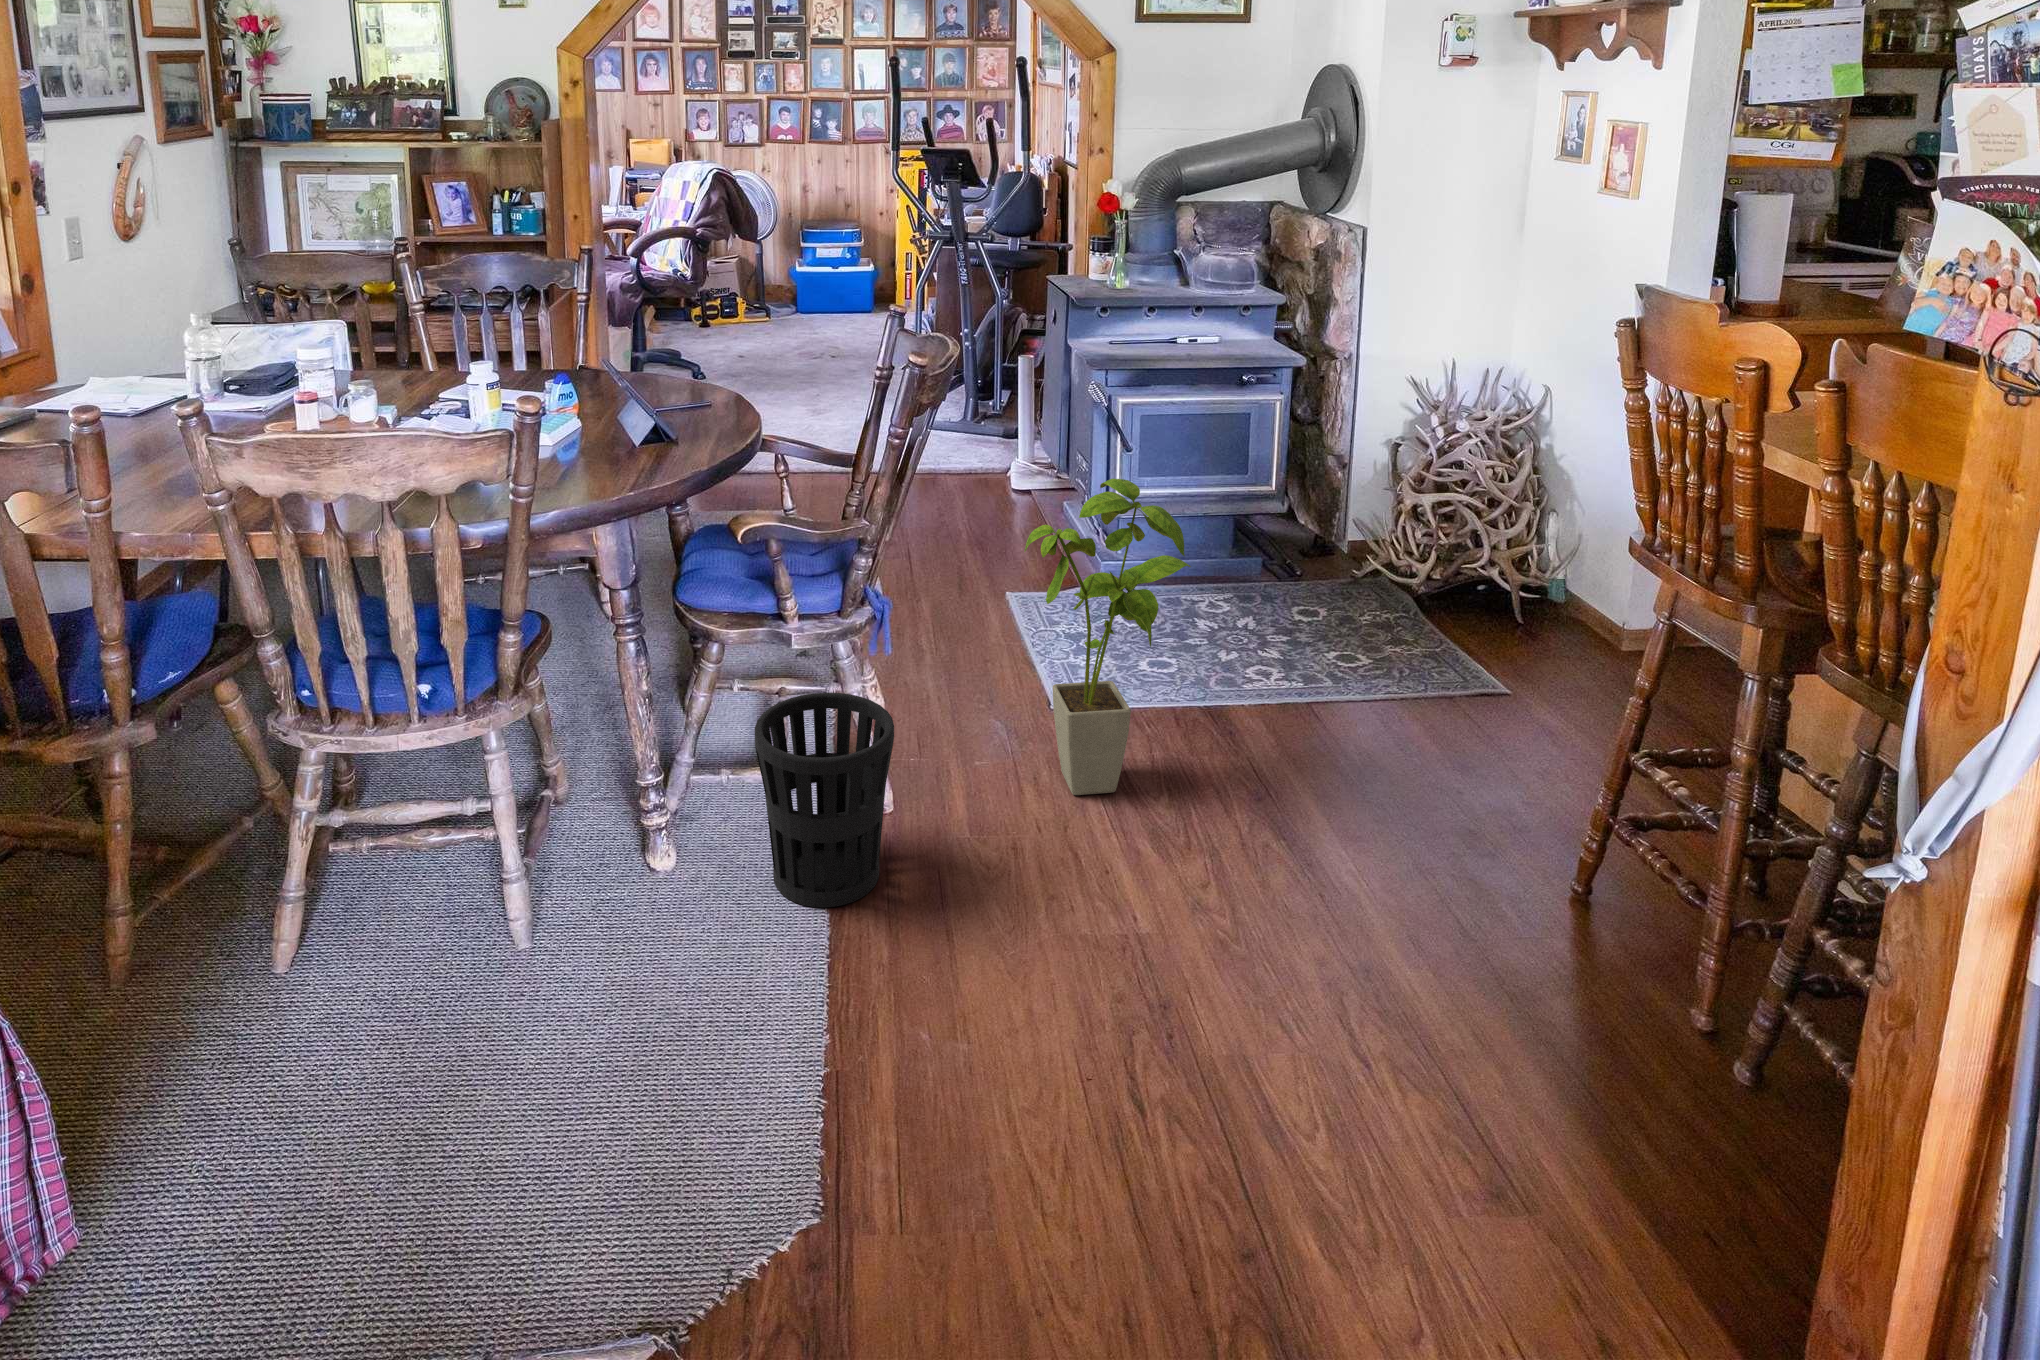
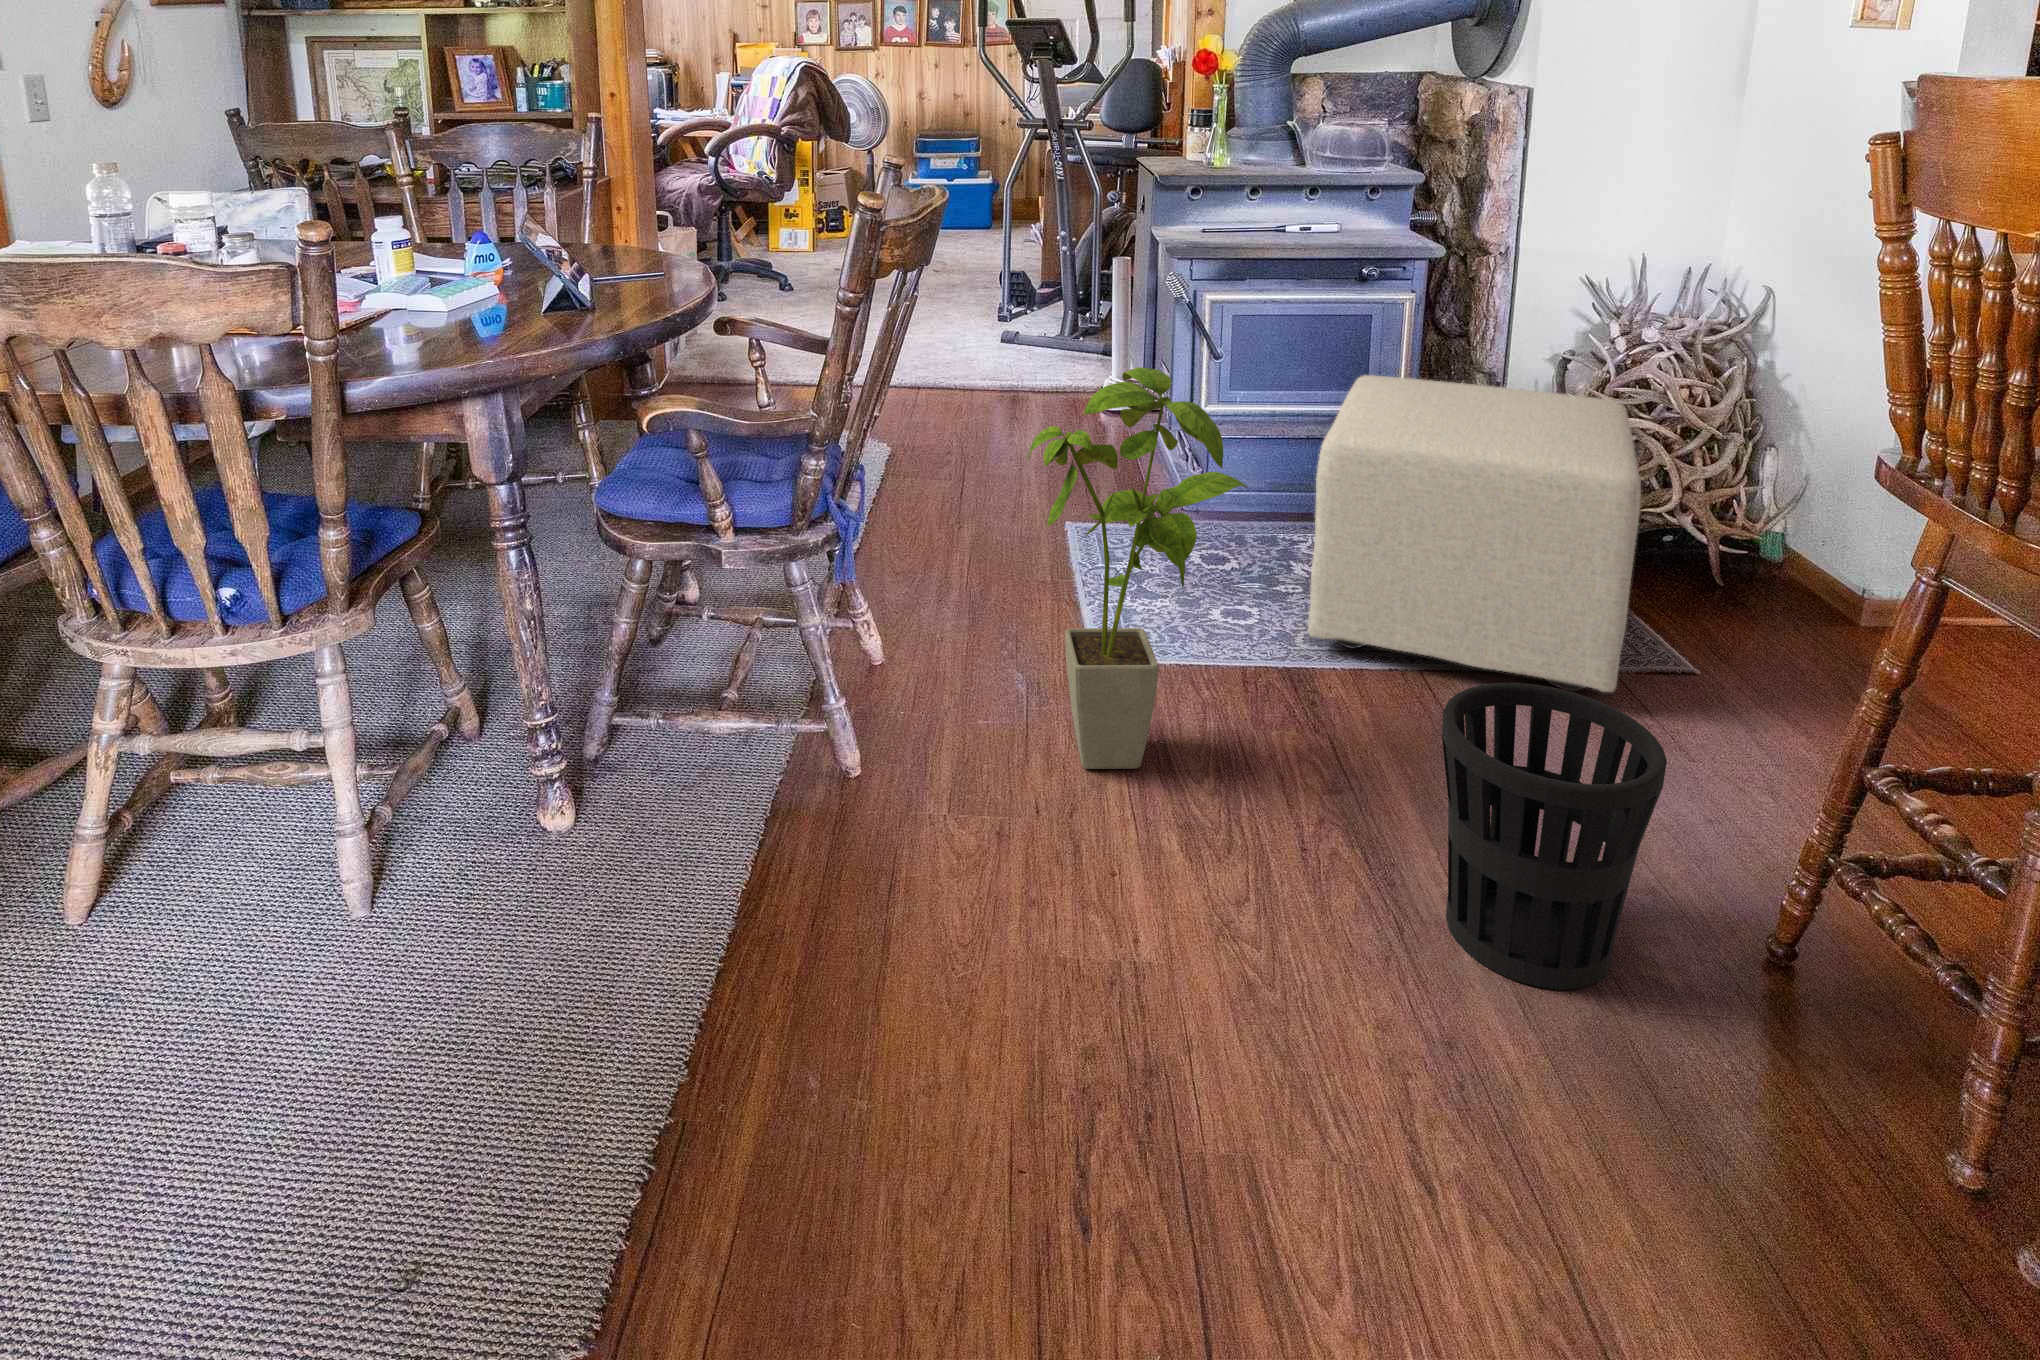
ottoman: none [1225,466,1469,712] -> present [1308,375,1641,692]
wastebasket: present [755,693,894,907] -> present [1442,683,1667,989]

